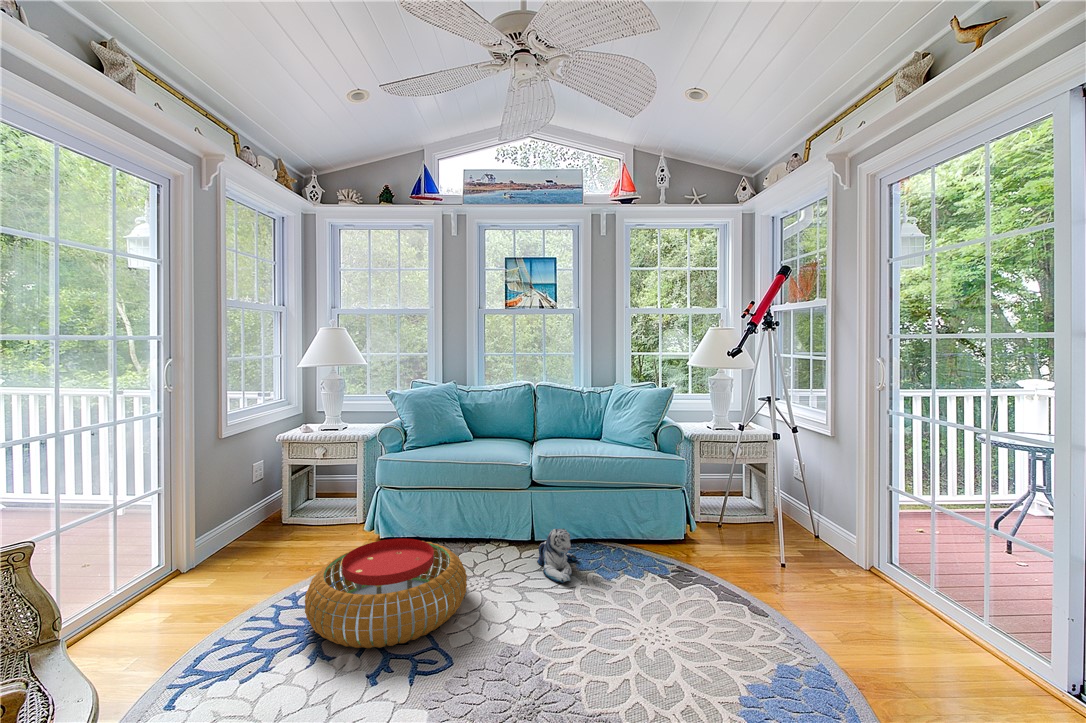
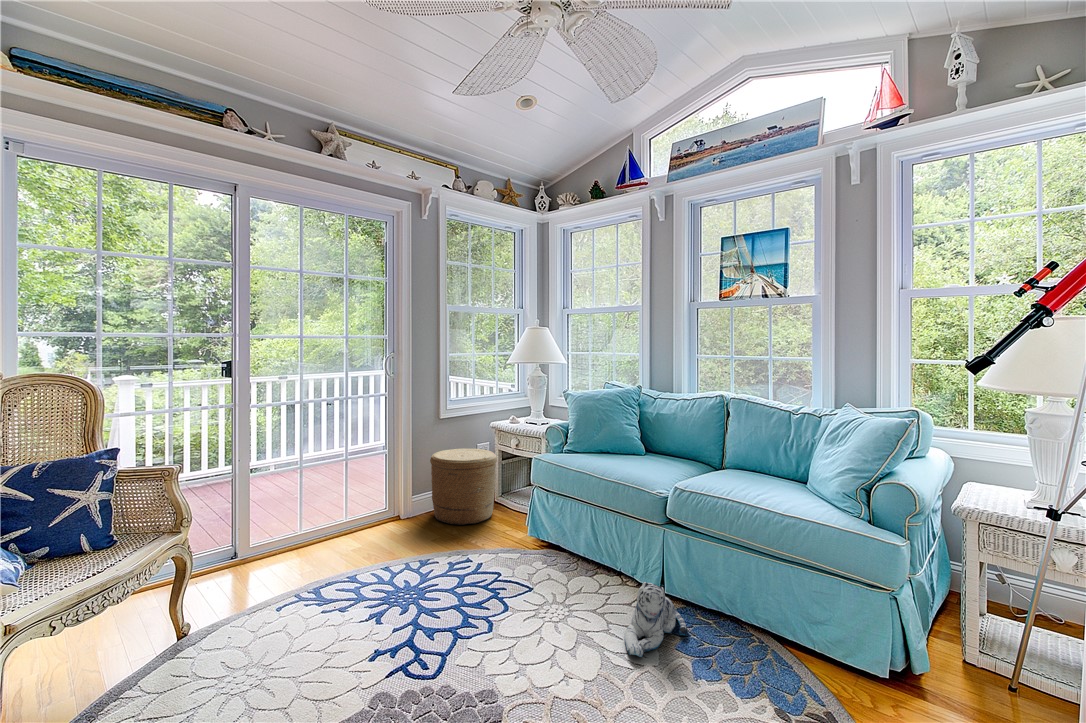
woven basket: none [229,465,315,556] -> present [430,449,497,525]
pouf: present [305,539,467,648] -> none [376,533,531,640]

